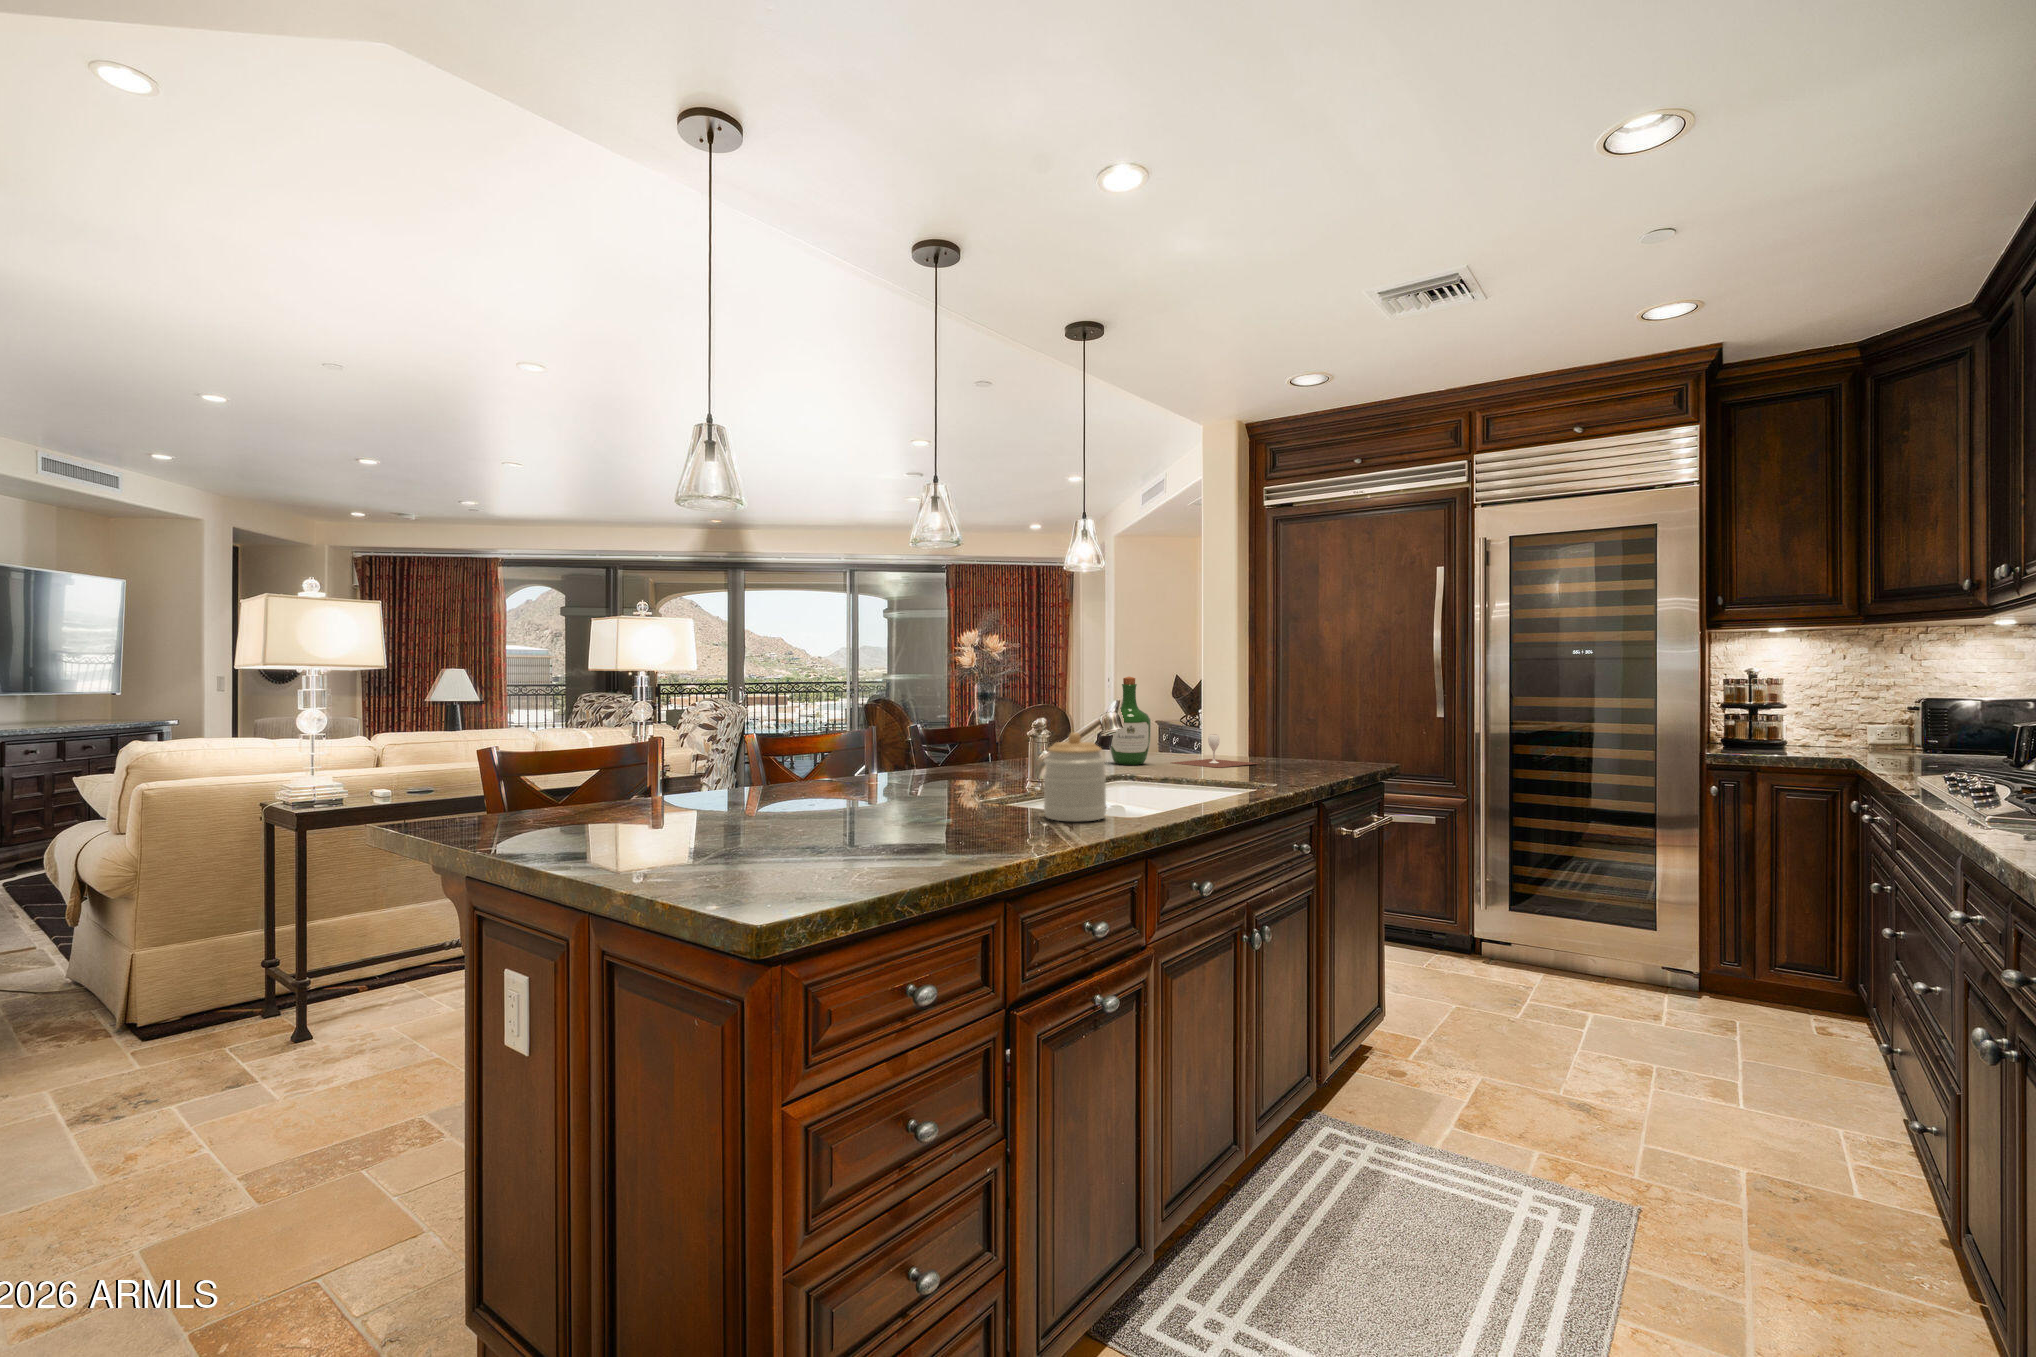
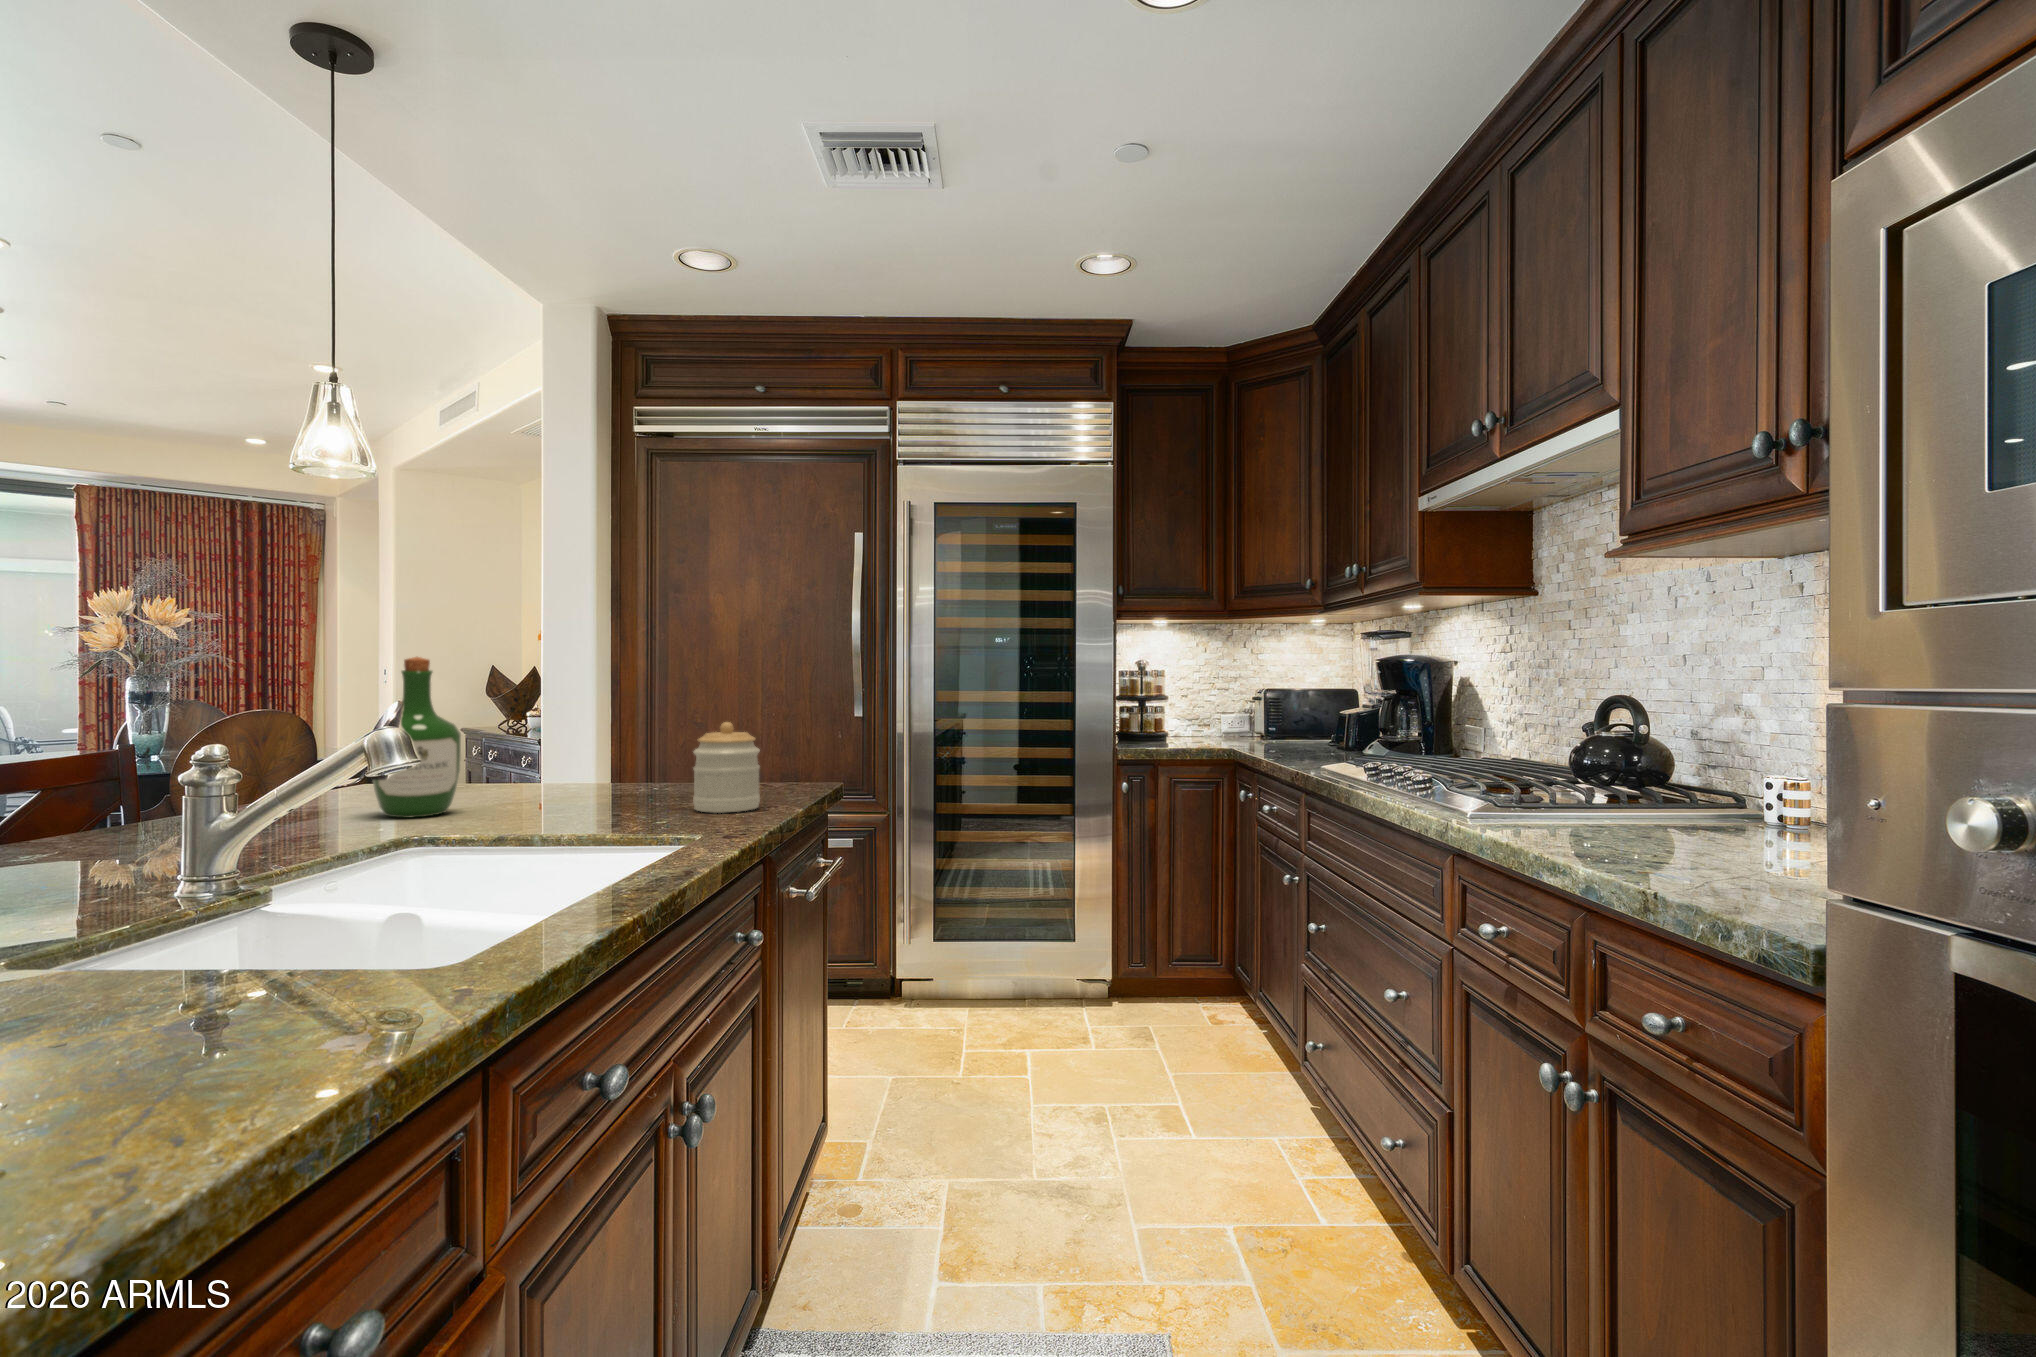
jar: present [1044,732,1106,822] -> present [693,722,760,813]
wine glass: present [1172,734,1259,768] -> none [496,753,655,810]

